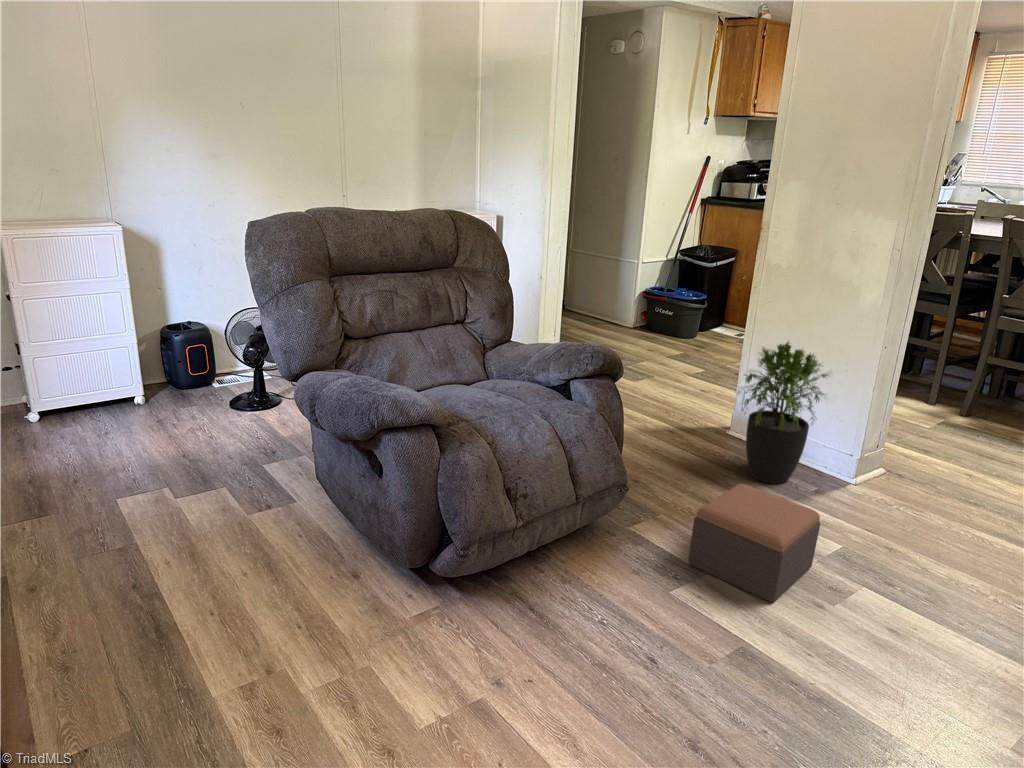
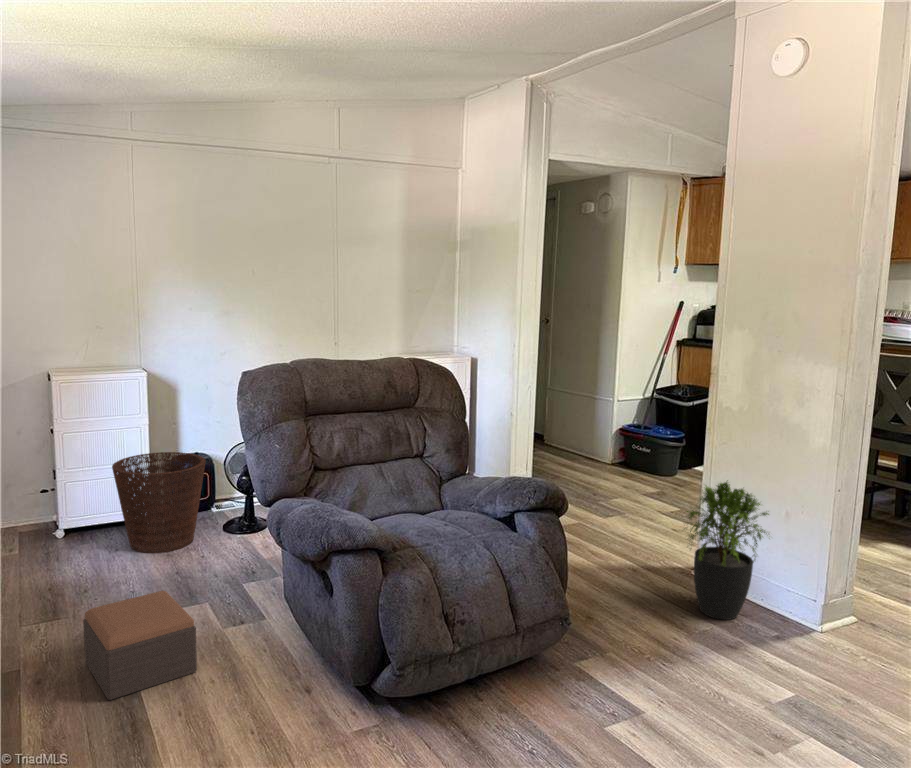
basket: none [93,321,204,434] -> present [112,452,206,553]
footstool: present [688,484,820,603] -> present [83,591,197,700]

